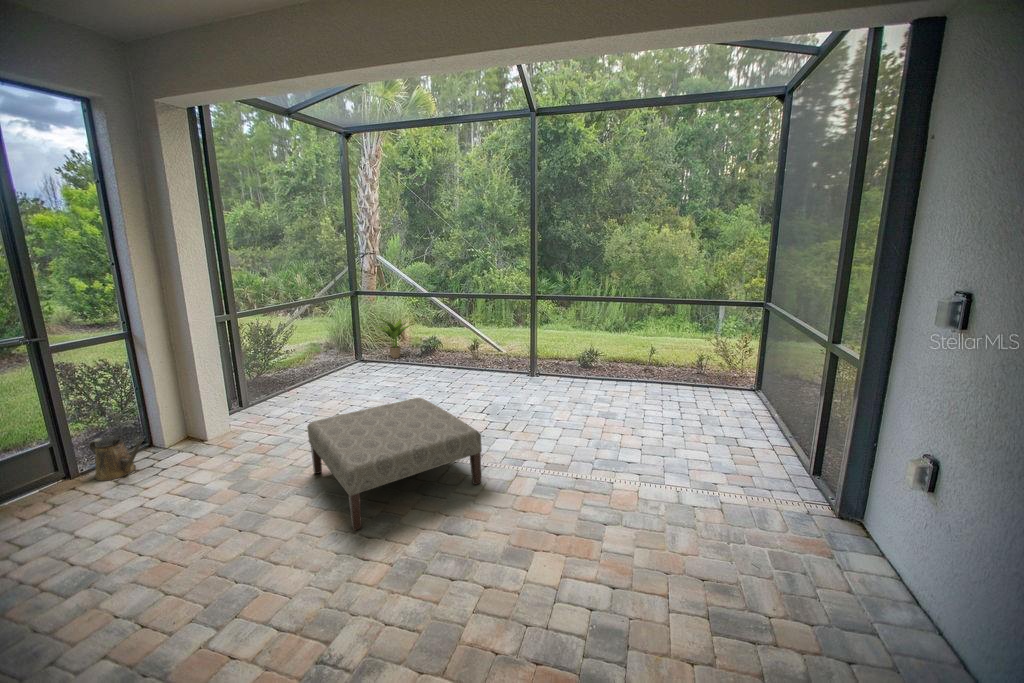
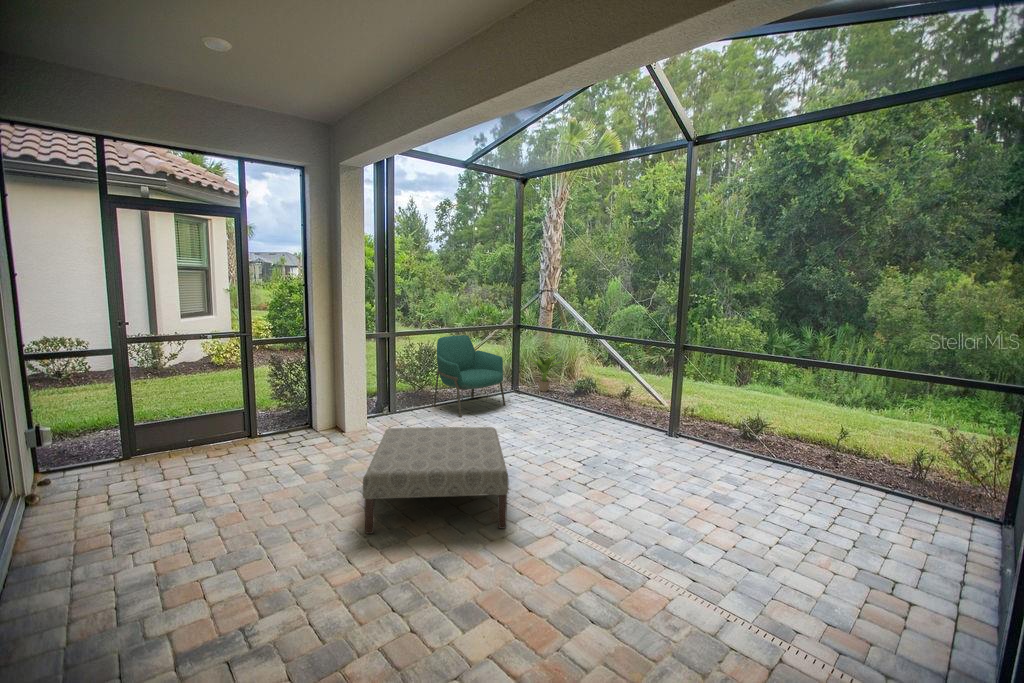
armchair: none [286,309,371,398] -> present [434,335,506,417]
watering can: present [89,437,145,481] -> none [266,411,293,443]

